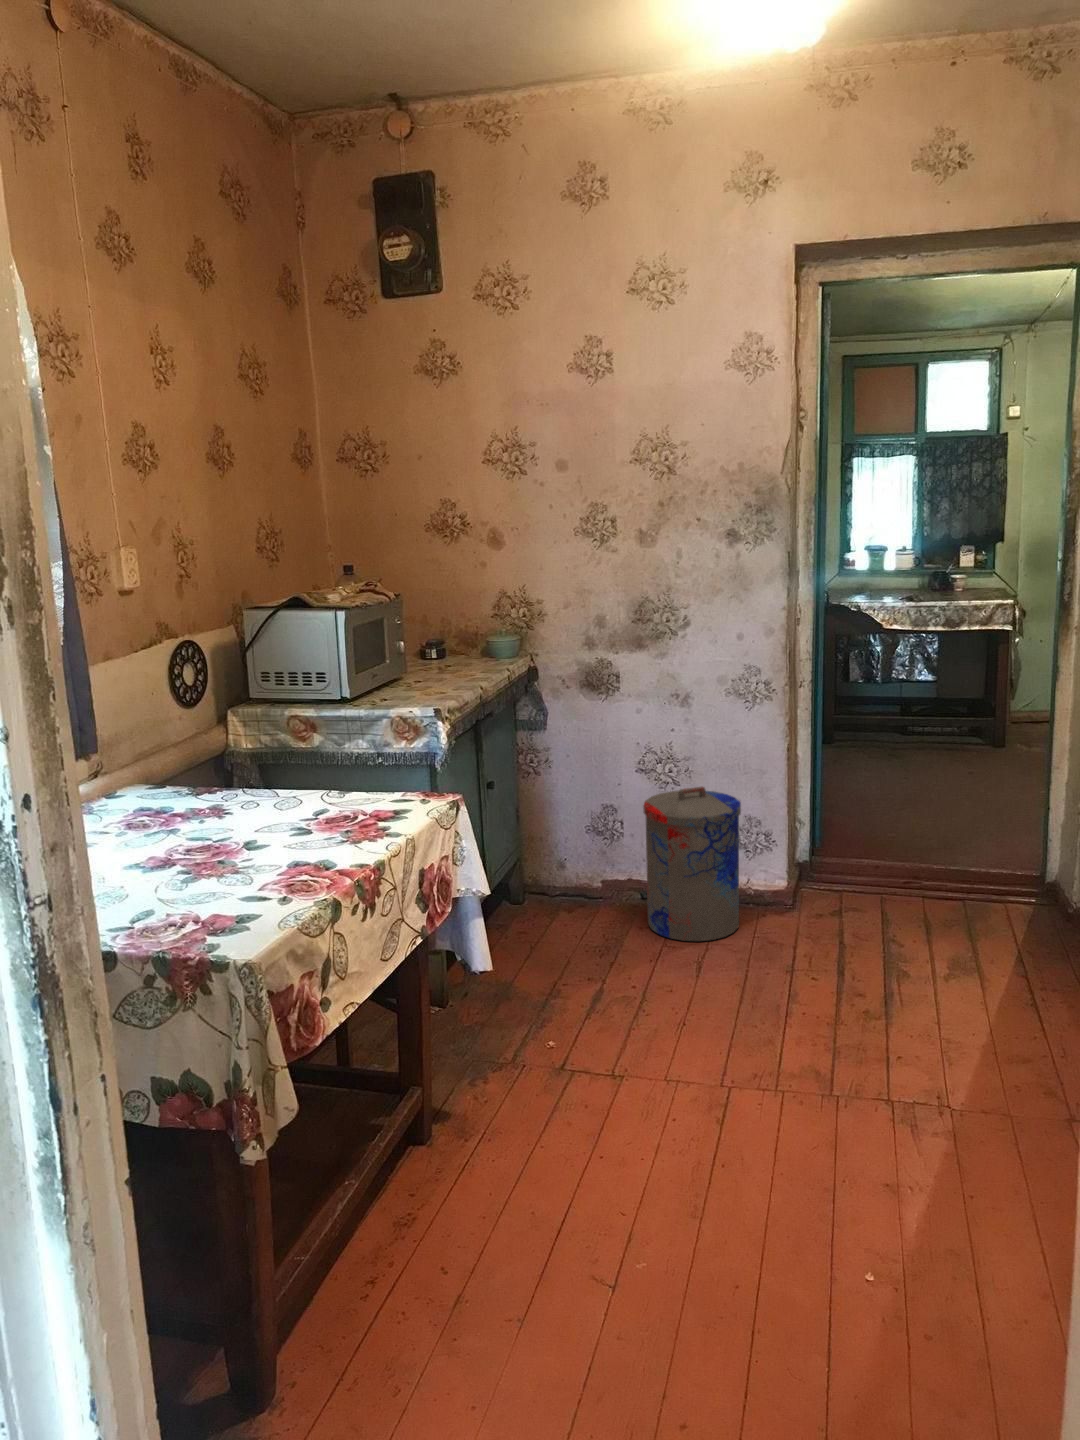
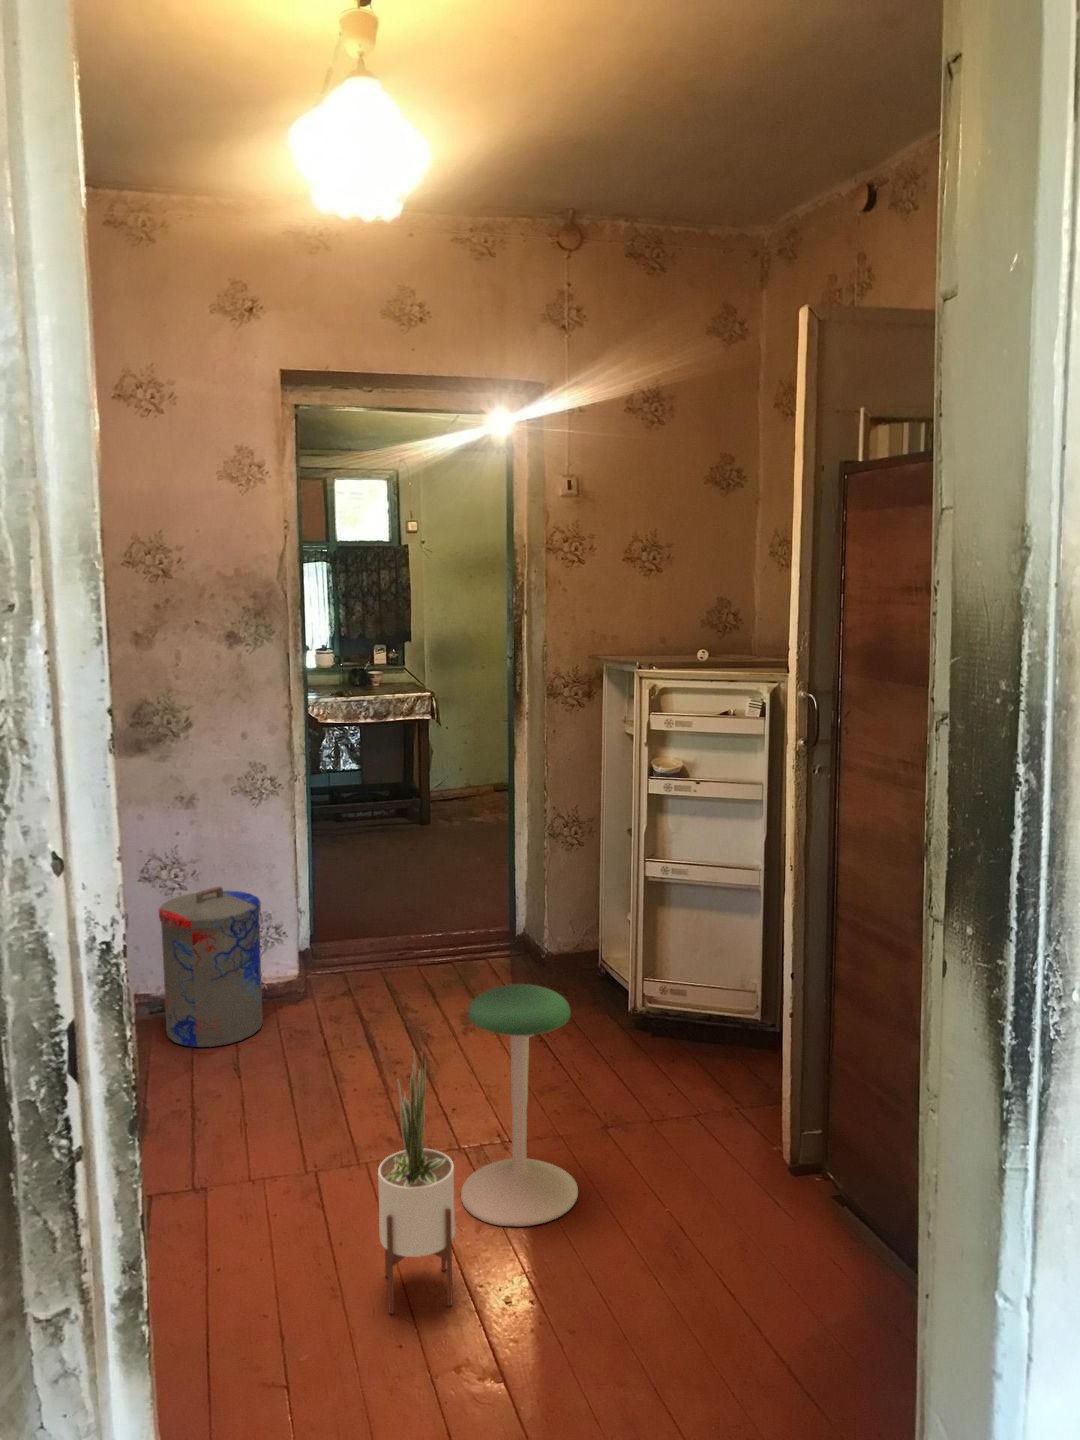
stool: none [865,936,1010,1213] -> present [461,984,578,1226]
potted plant: none [740,986,823,1267] -> present [378,1055,455,1314]

